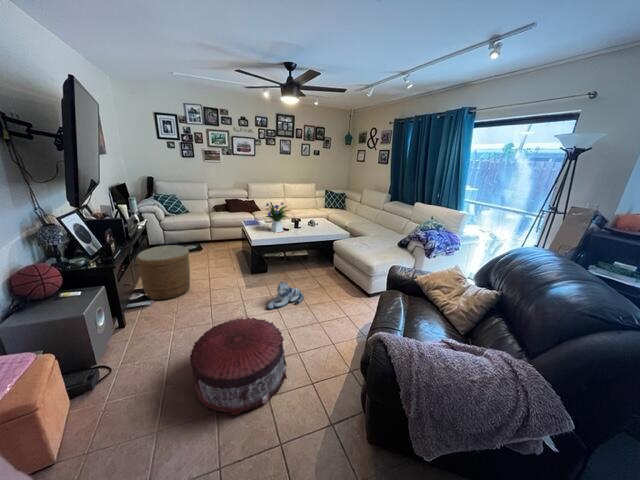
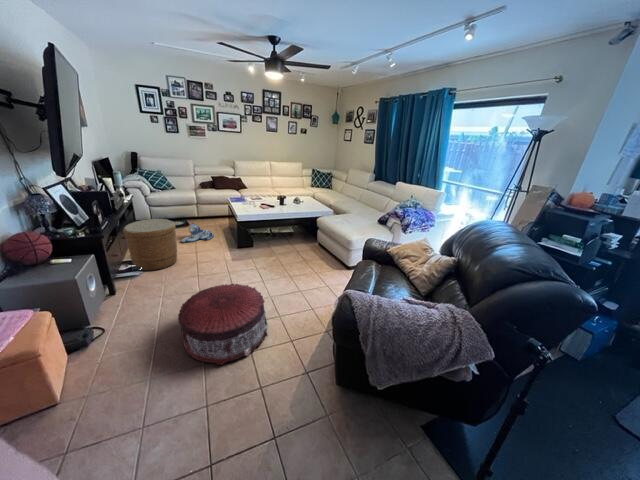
flower arrangement: present [266,202,291,233] -> none [247,178,276,209]
plush toy: present [268,282,303,309] -> present [181,223,214,242]

